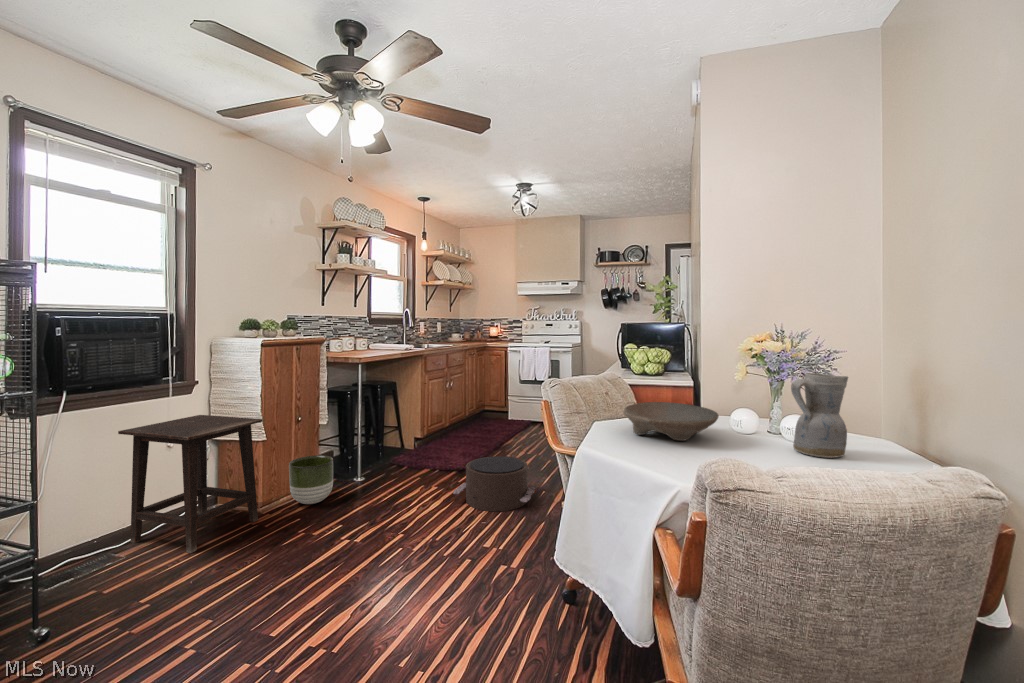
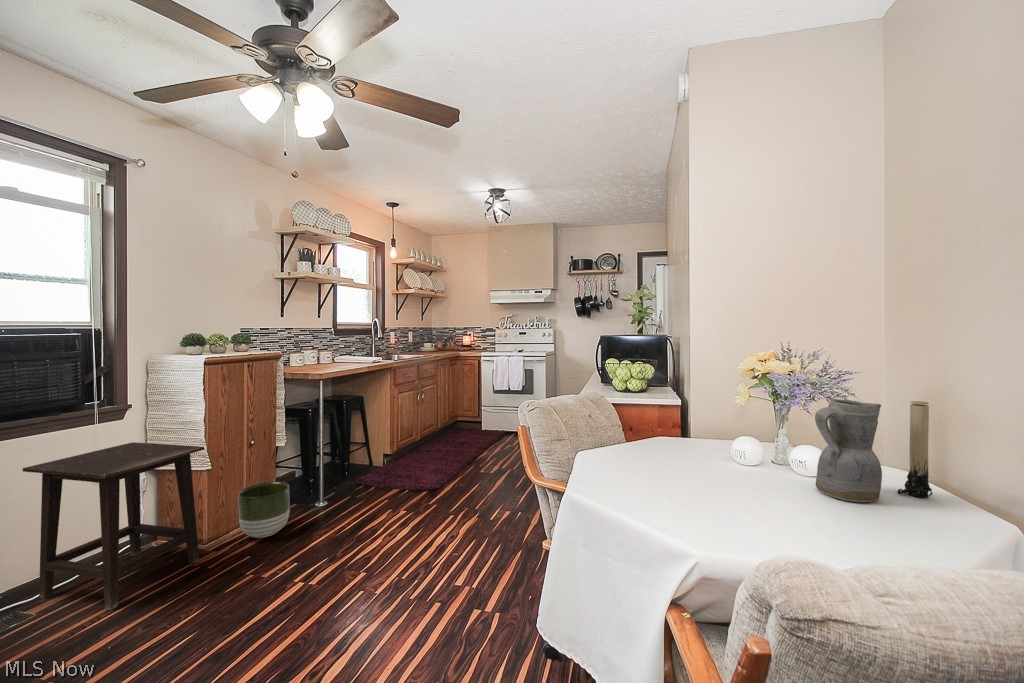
candle: none [864,375,893,456] -> present [897,401,932,497]
bowl: present [624,402,719,441] -> none [615,429,727,480]
pouf: present [453,456,535,511] -> none [422,477,512,540]

